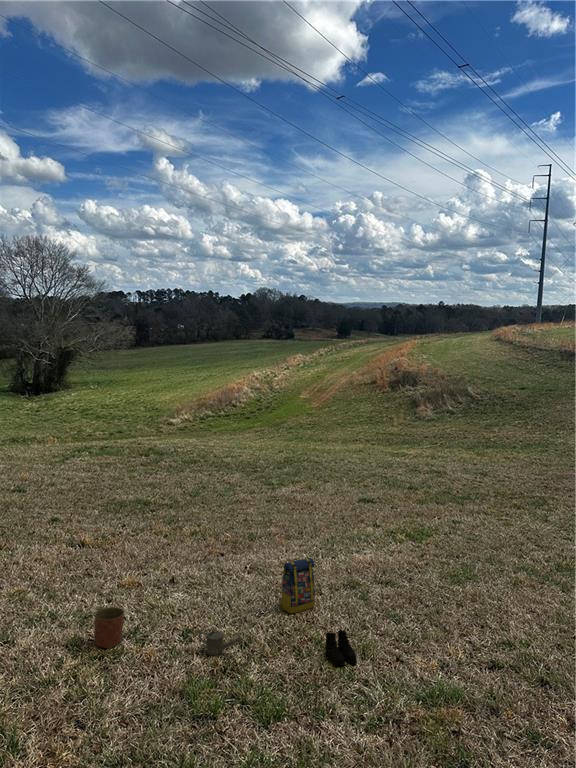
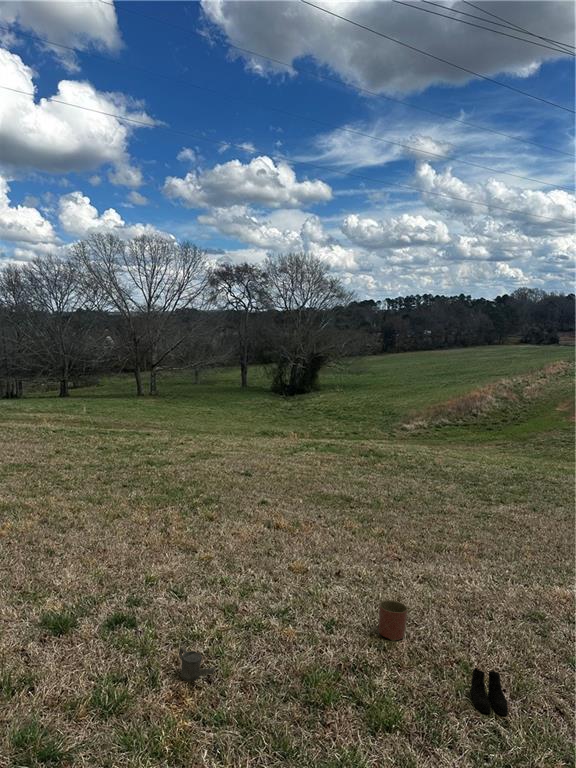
backpack: present [280,558,315,613] -> none [439,577,484,639]
planter: present [94,607,124,649] -> present [379,600,407,641]
watering can: present [199,631,241,656] -> present [179,648,214,681]

